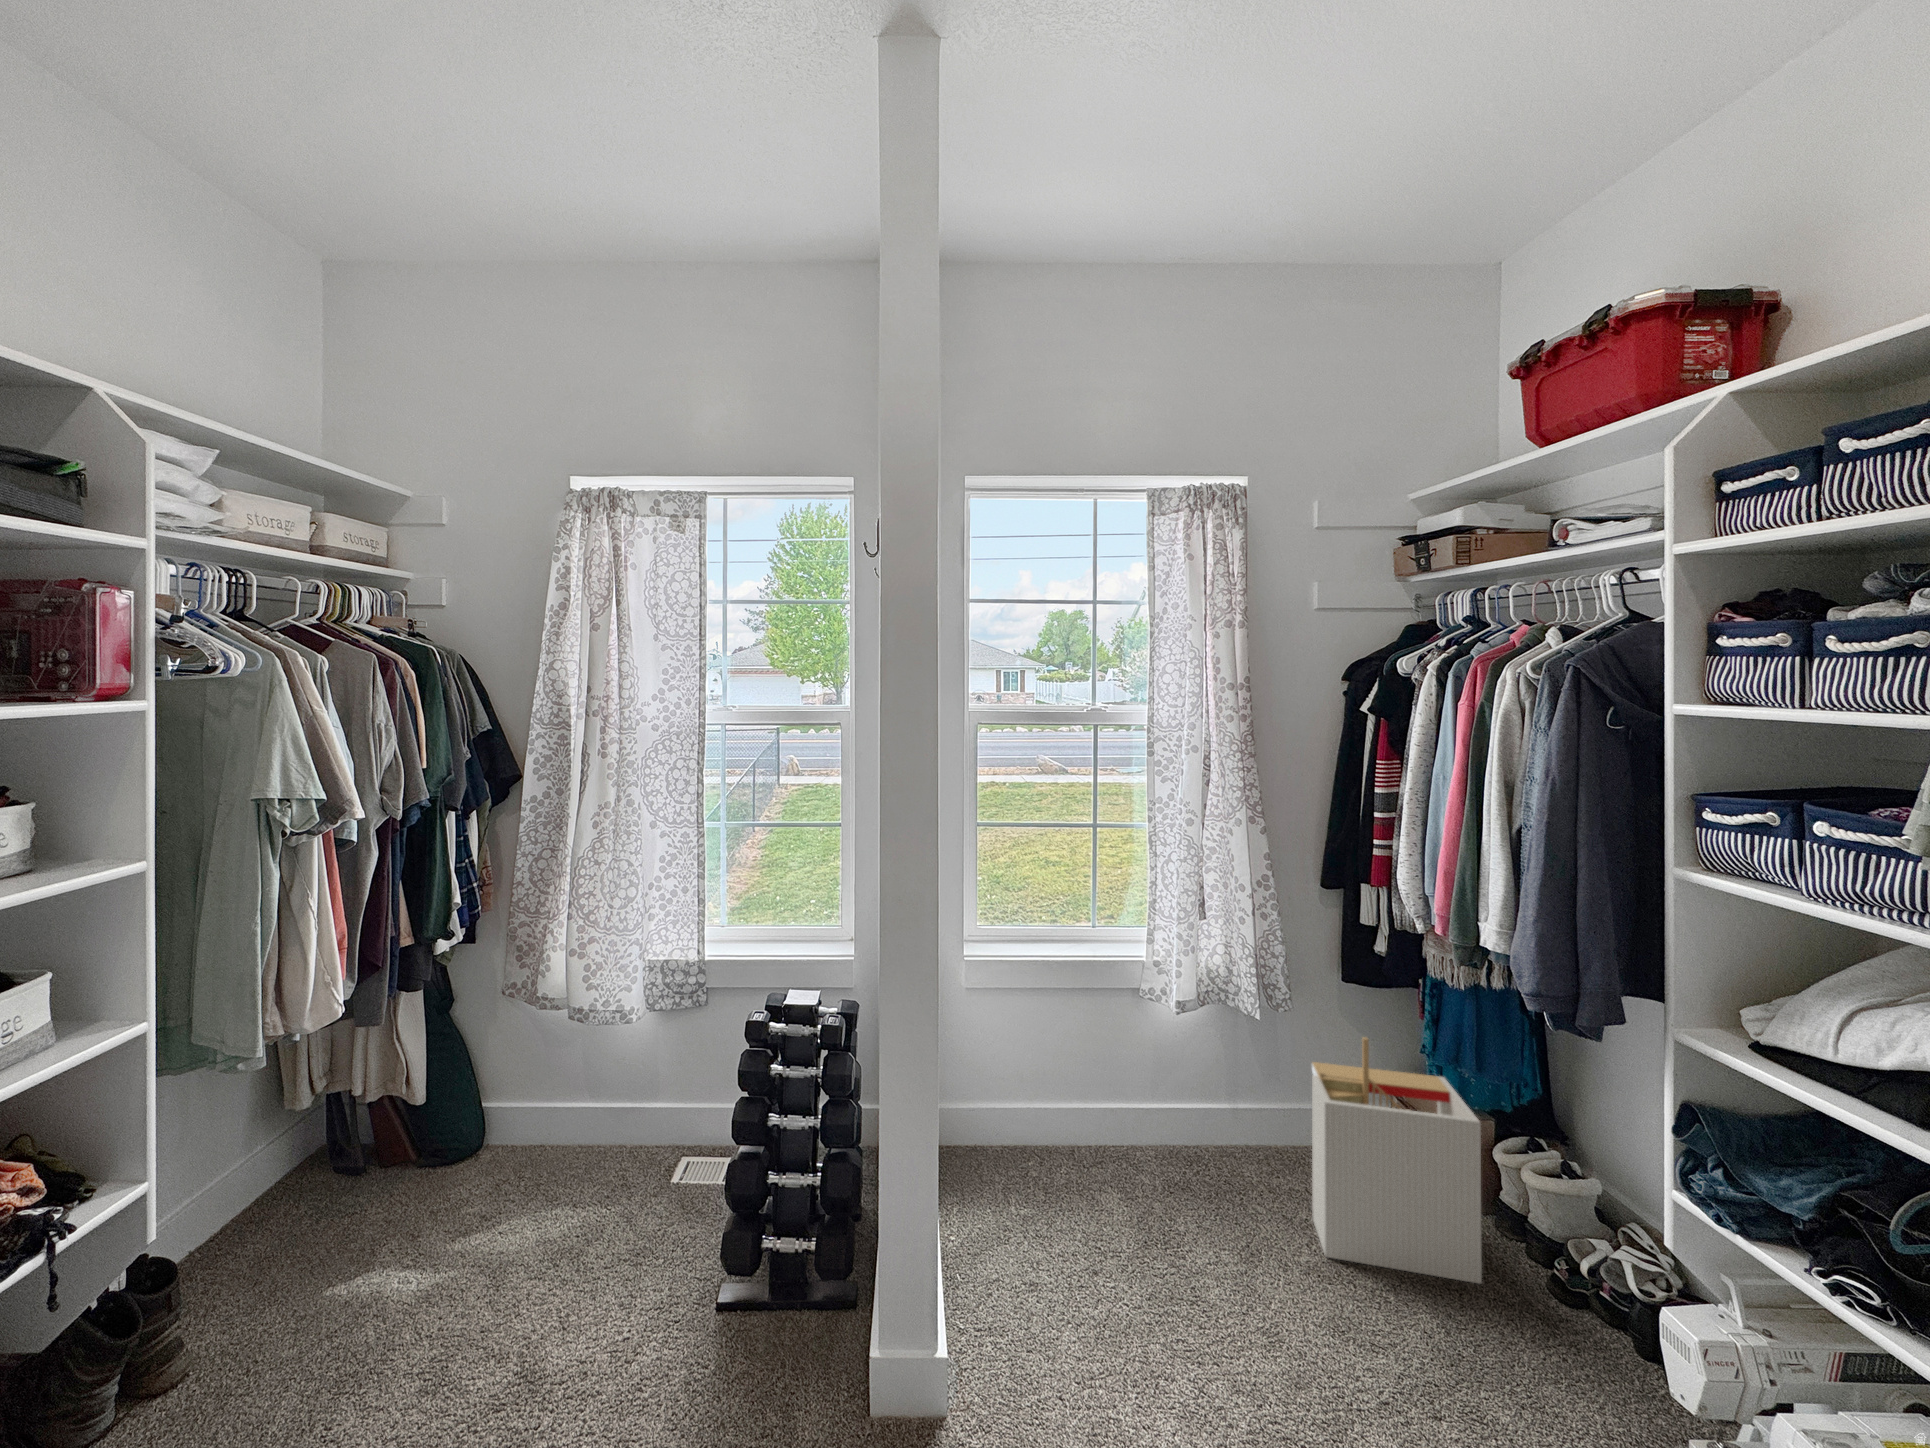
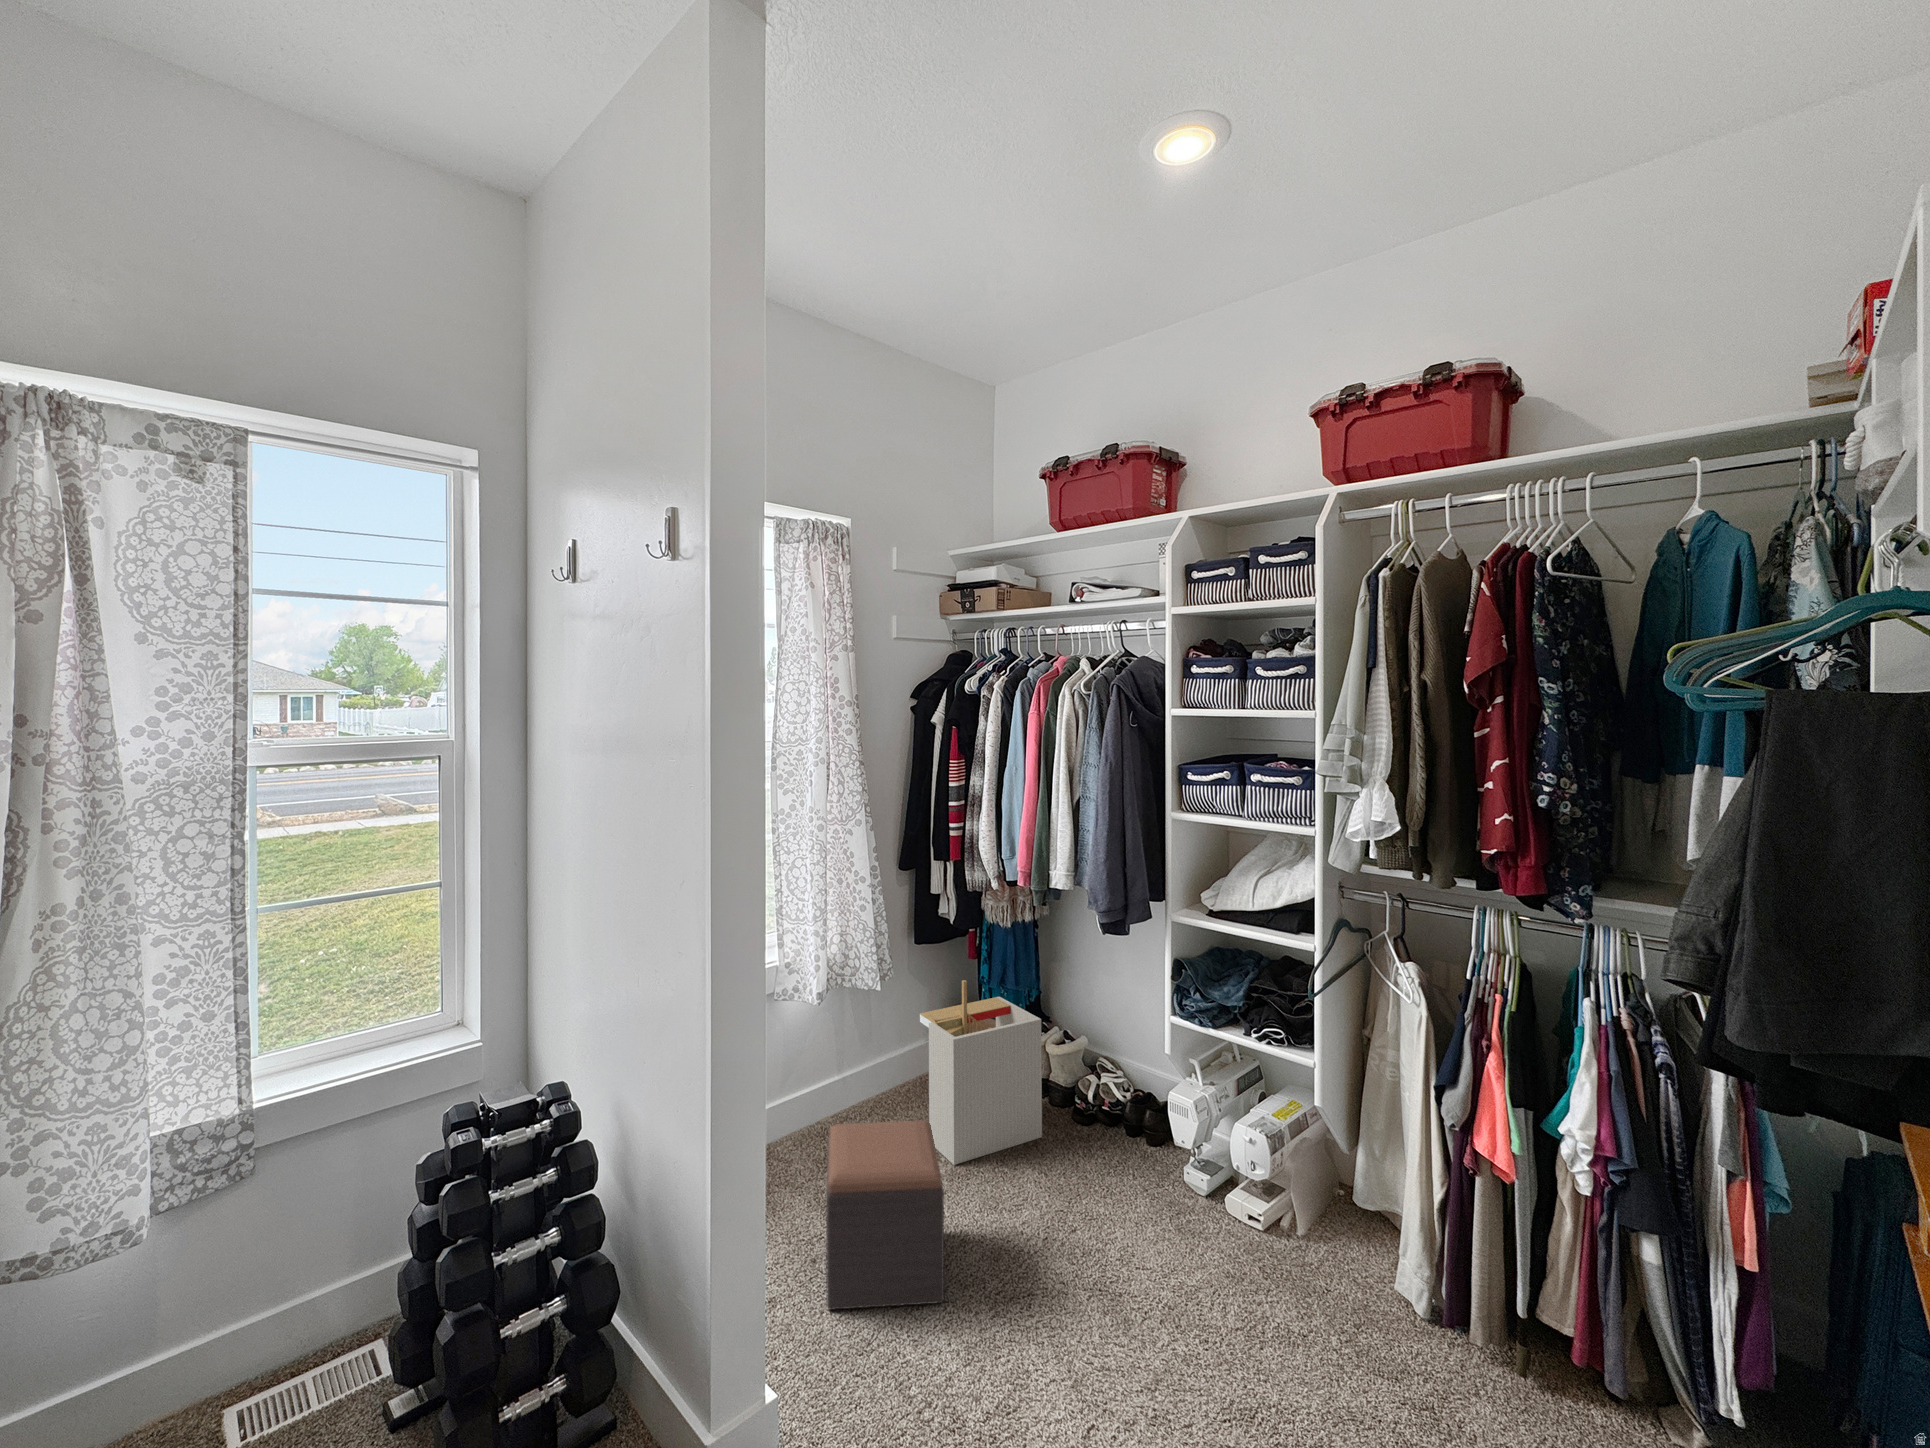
footstool: none [1076,1139,1243,1387] -> present [826,1120,944,1309]

